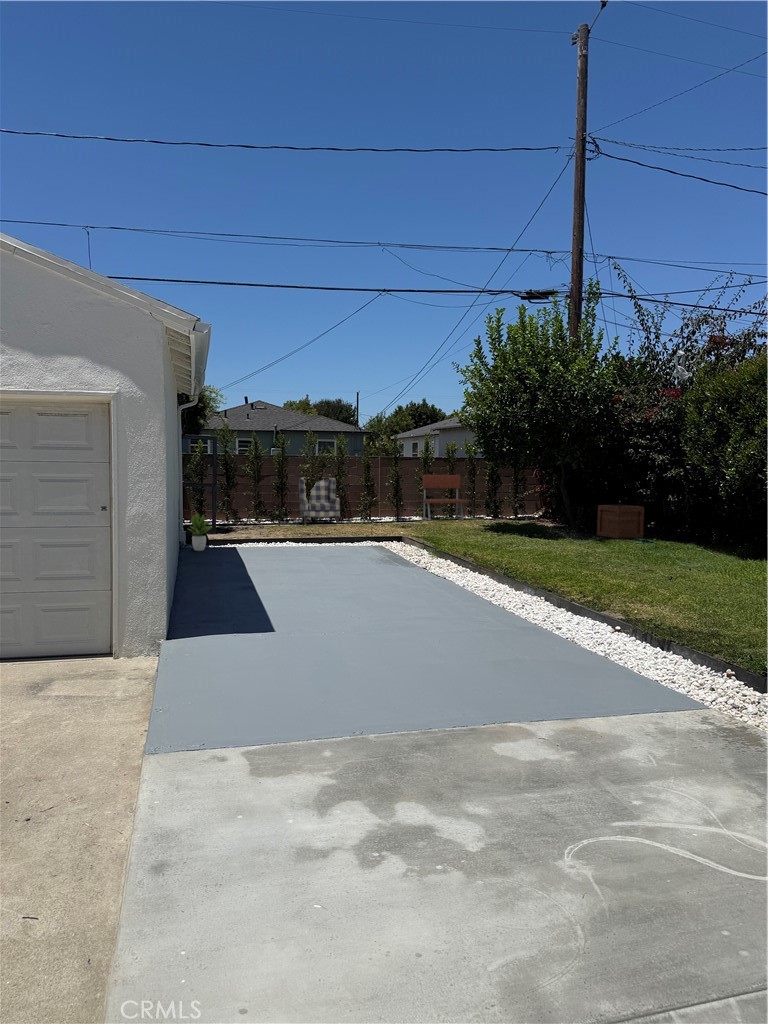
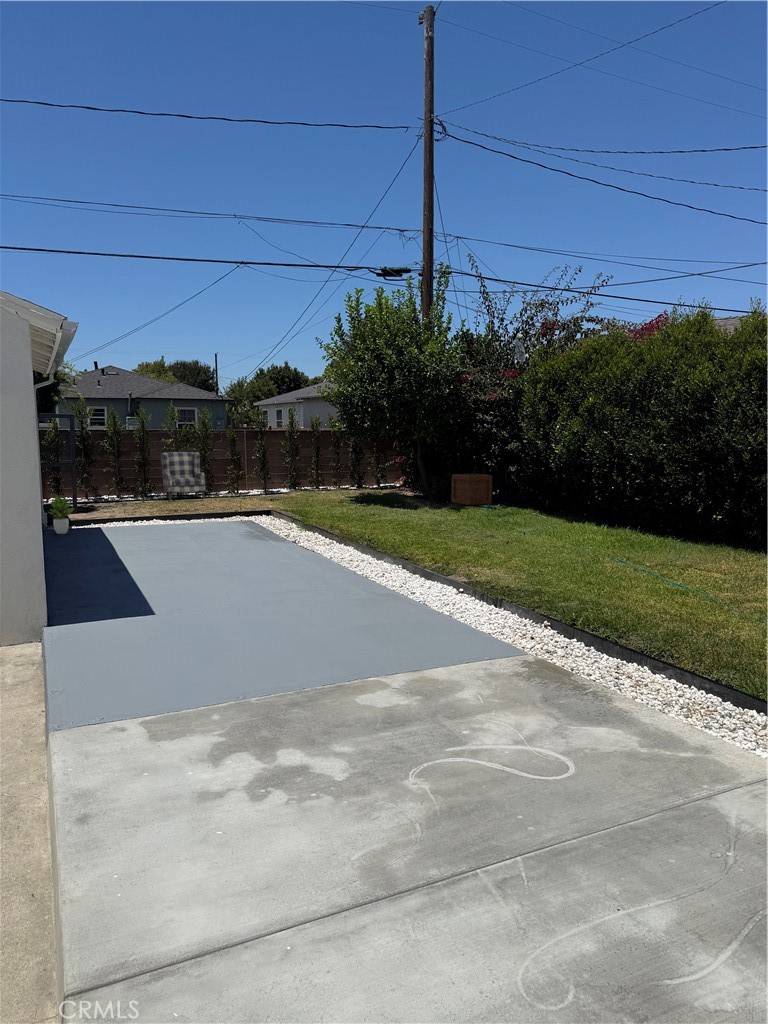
bench: present [422,475,468,521] -> none [287,447,332,492]

